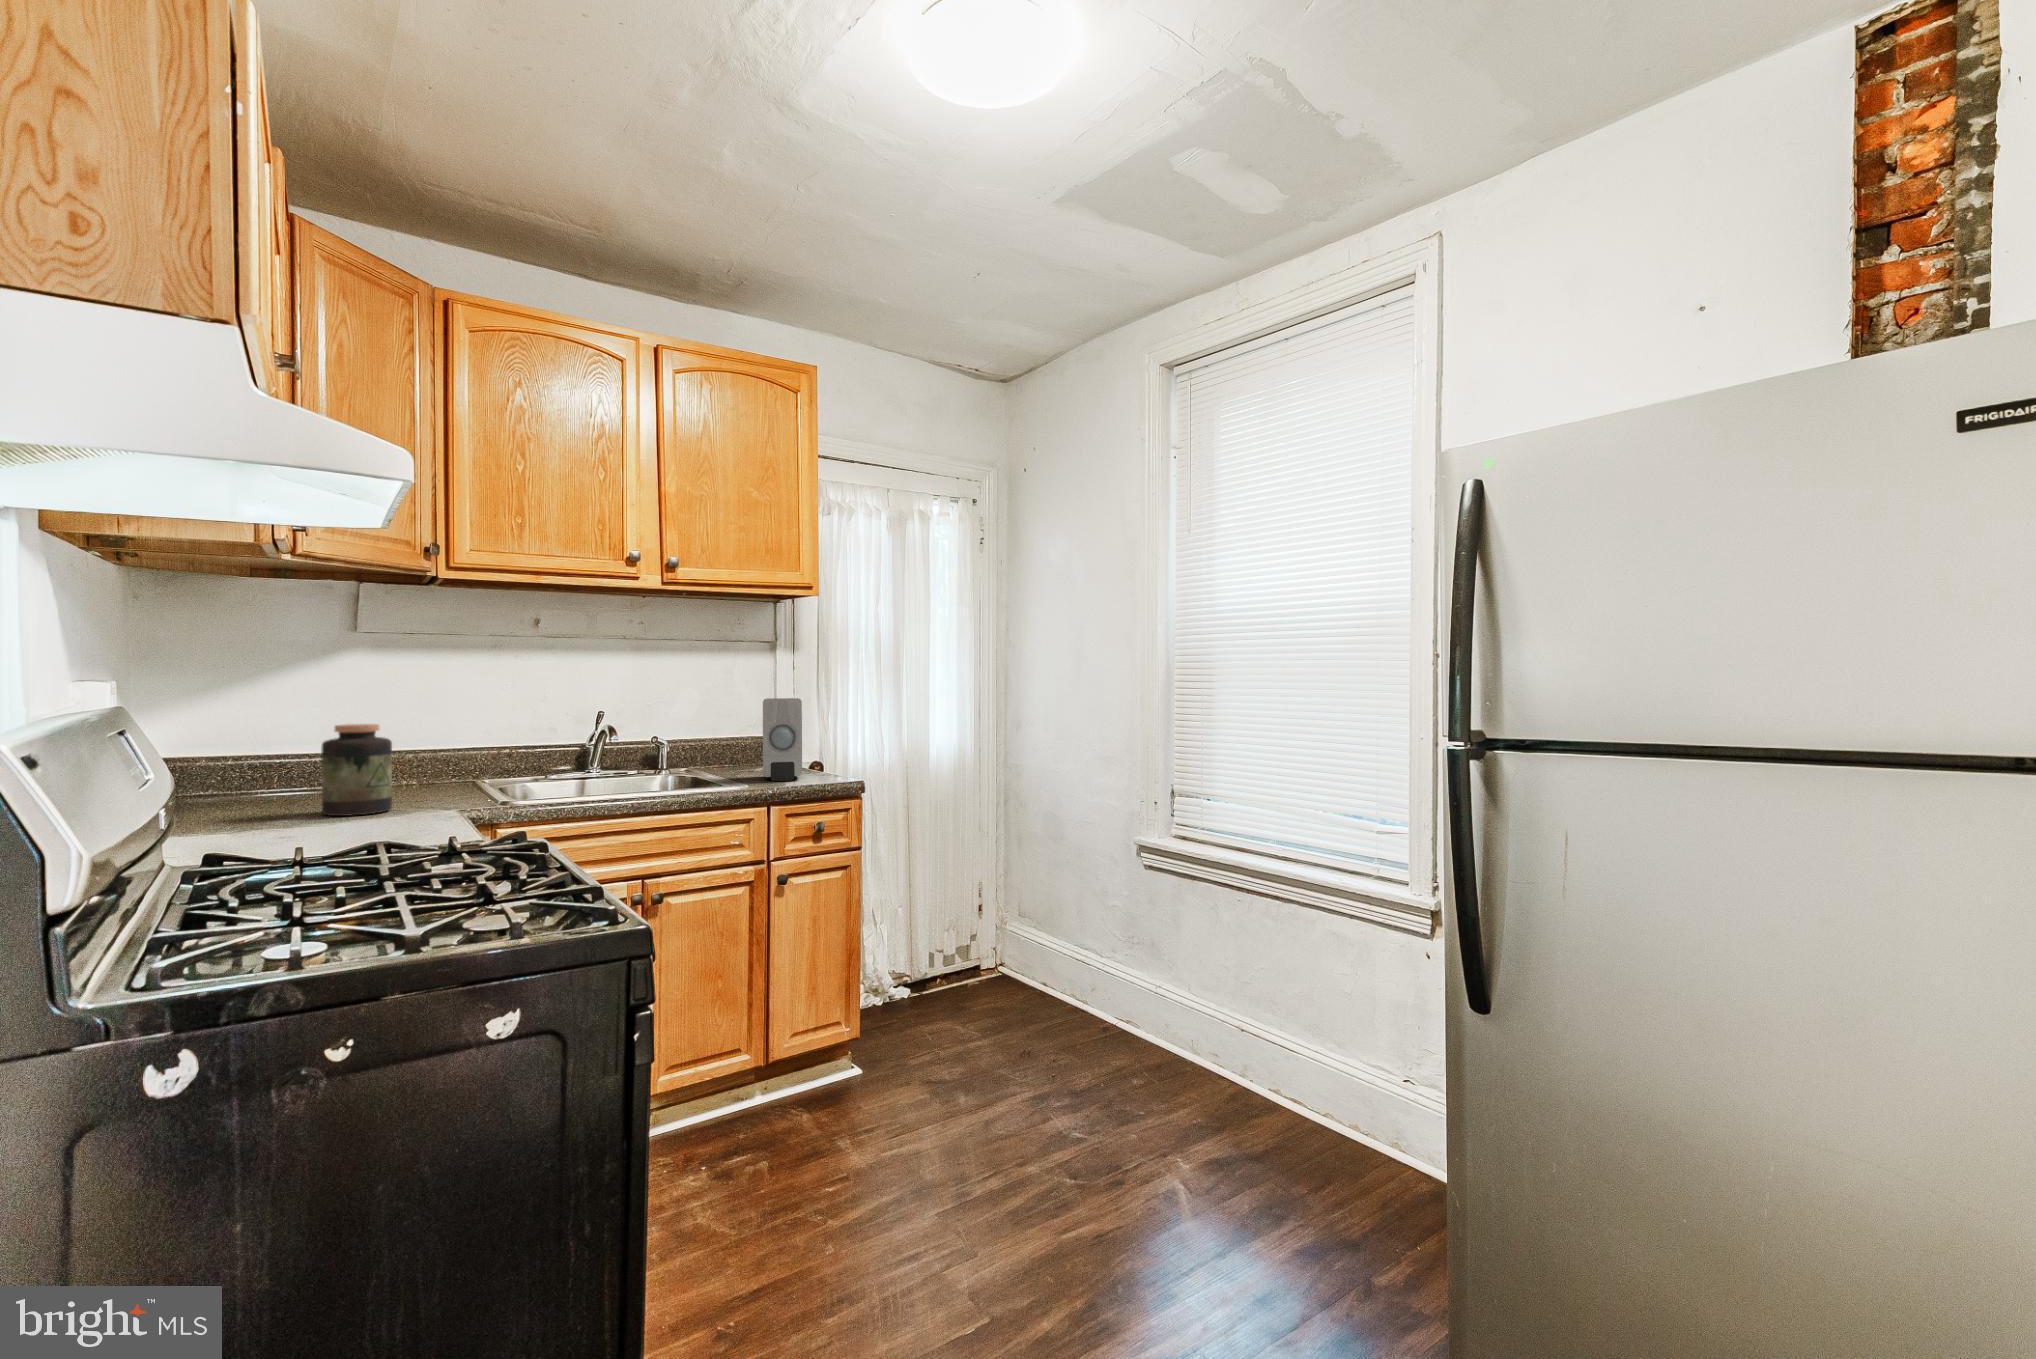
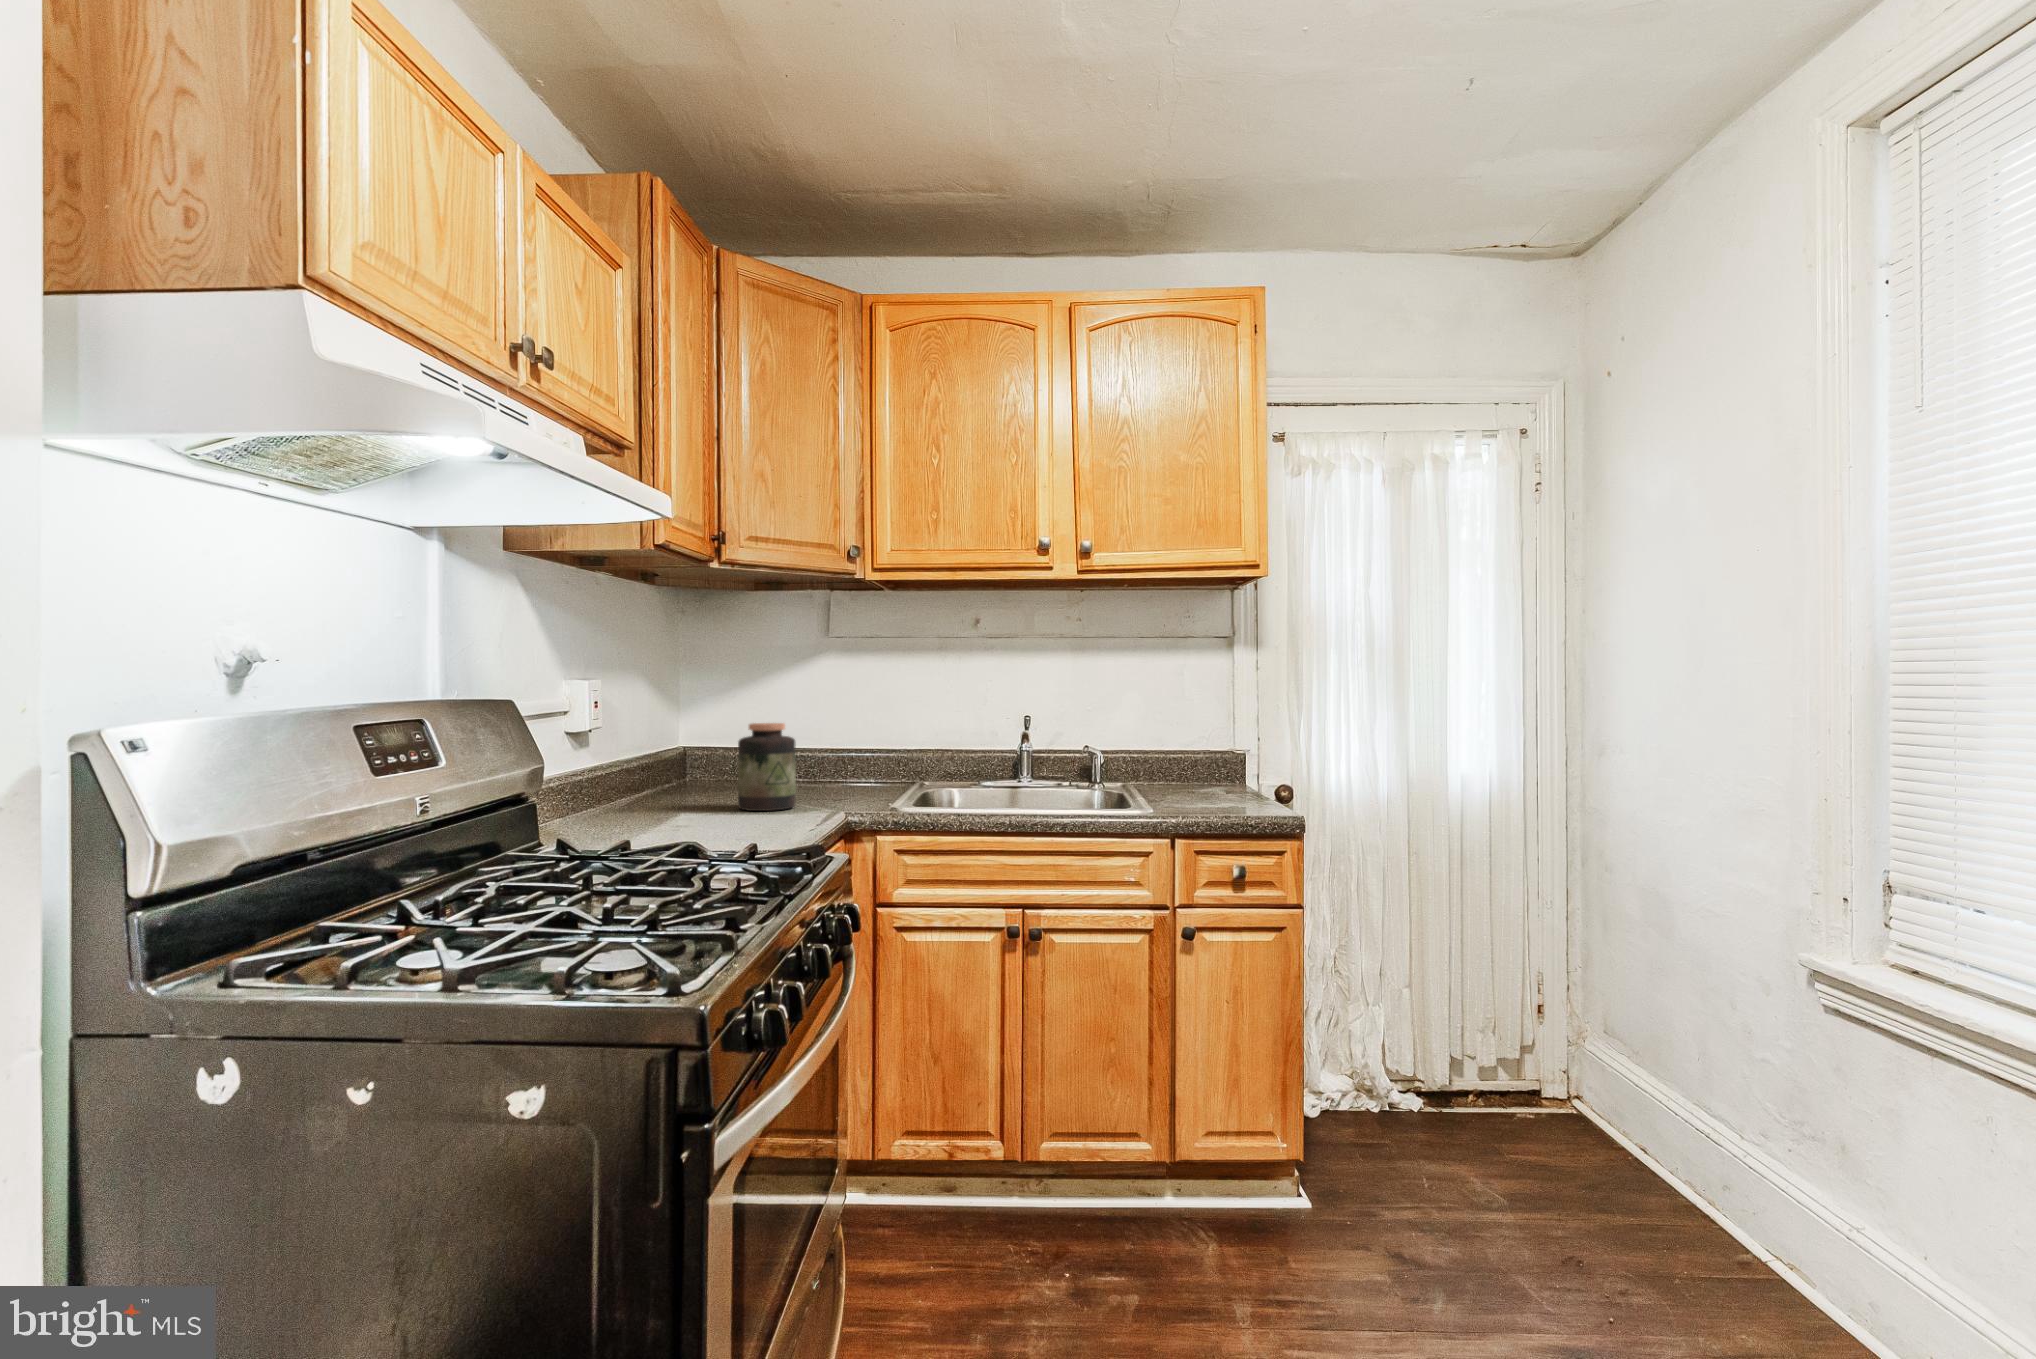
soap dispenser: present [763,698,802,781] -> none [1182,705,1242,809]

